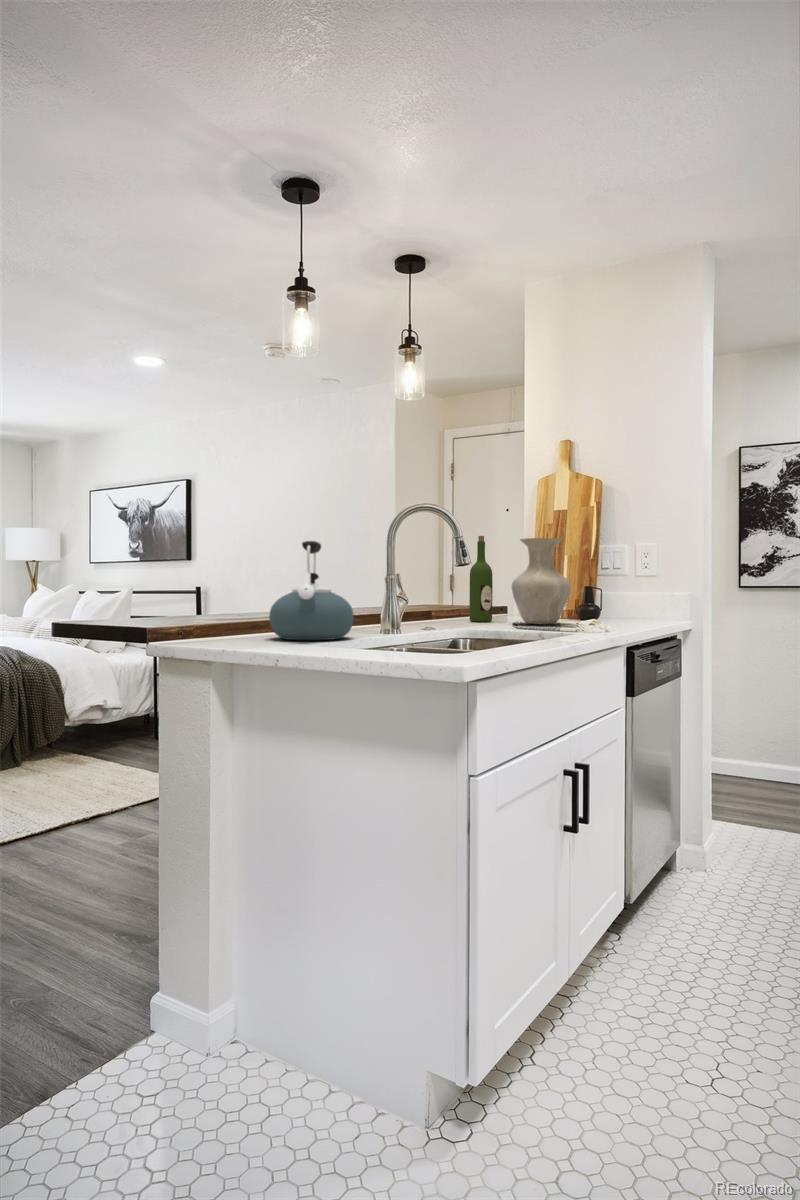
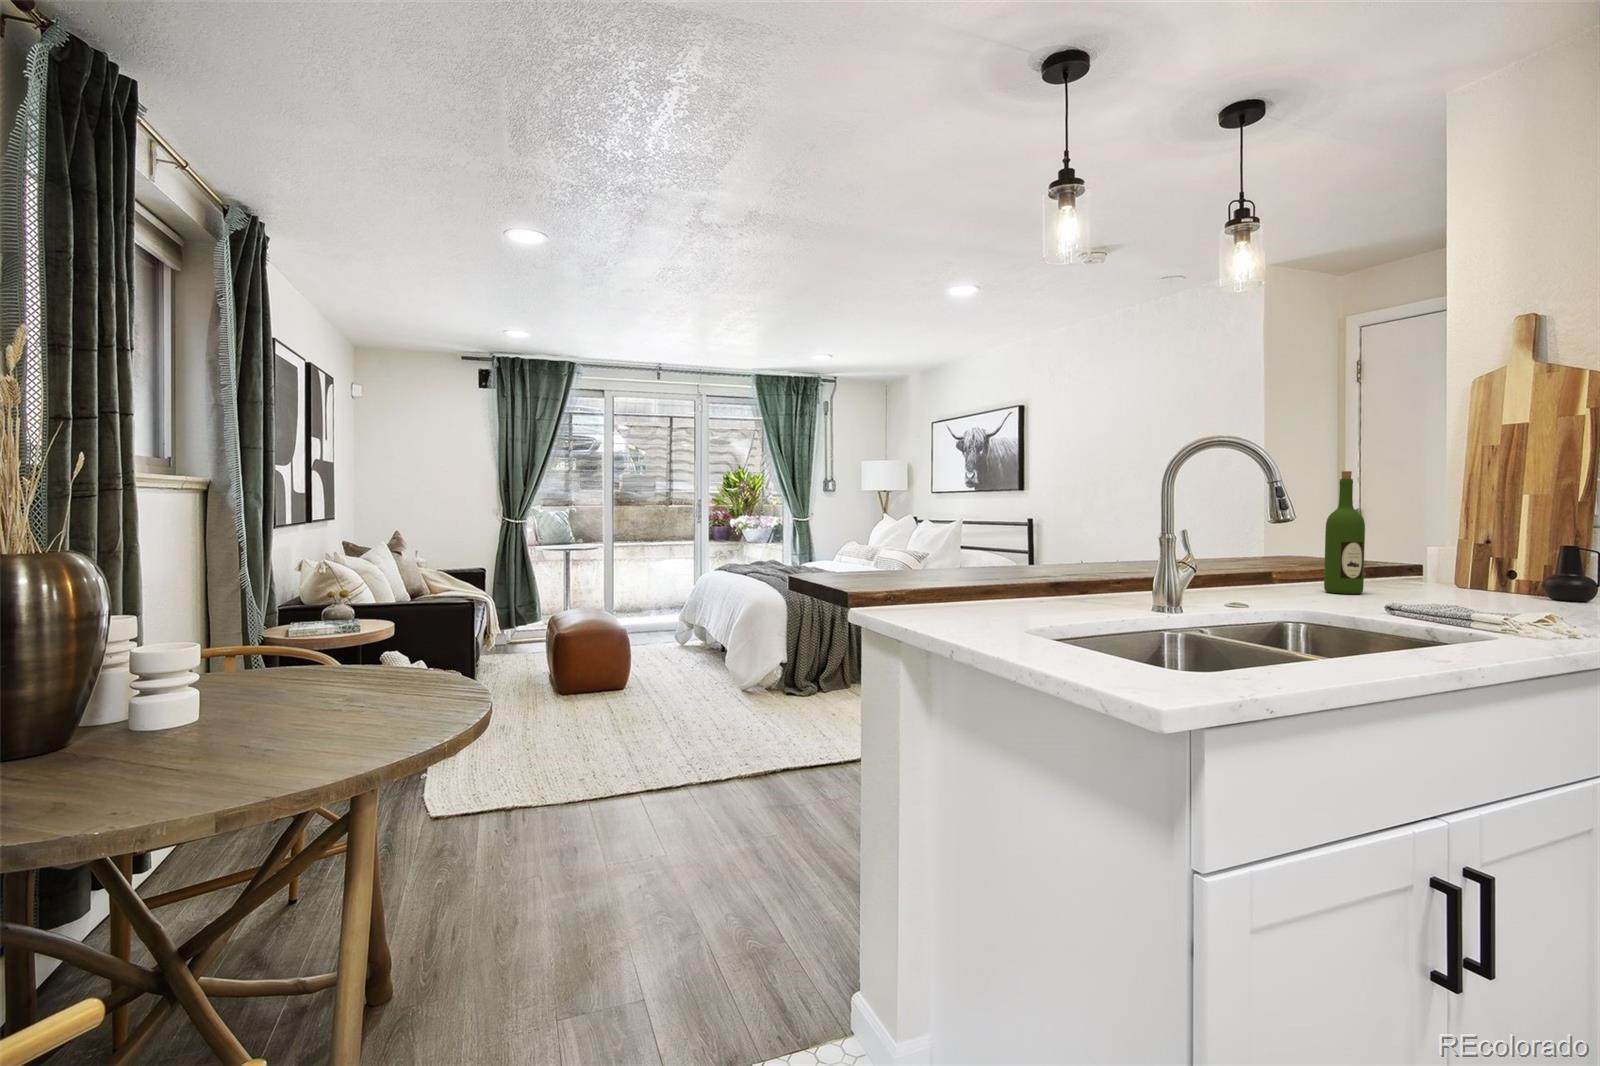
vase: present [512,538,570,624] -> none [1391,475,1505,606]
kettle: present [269,541,354,640] -> none [992,496,1097,617]

